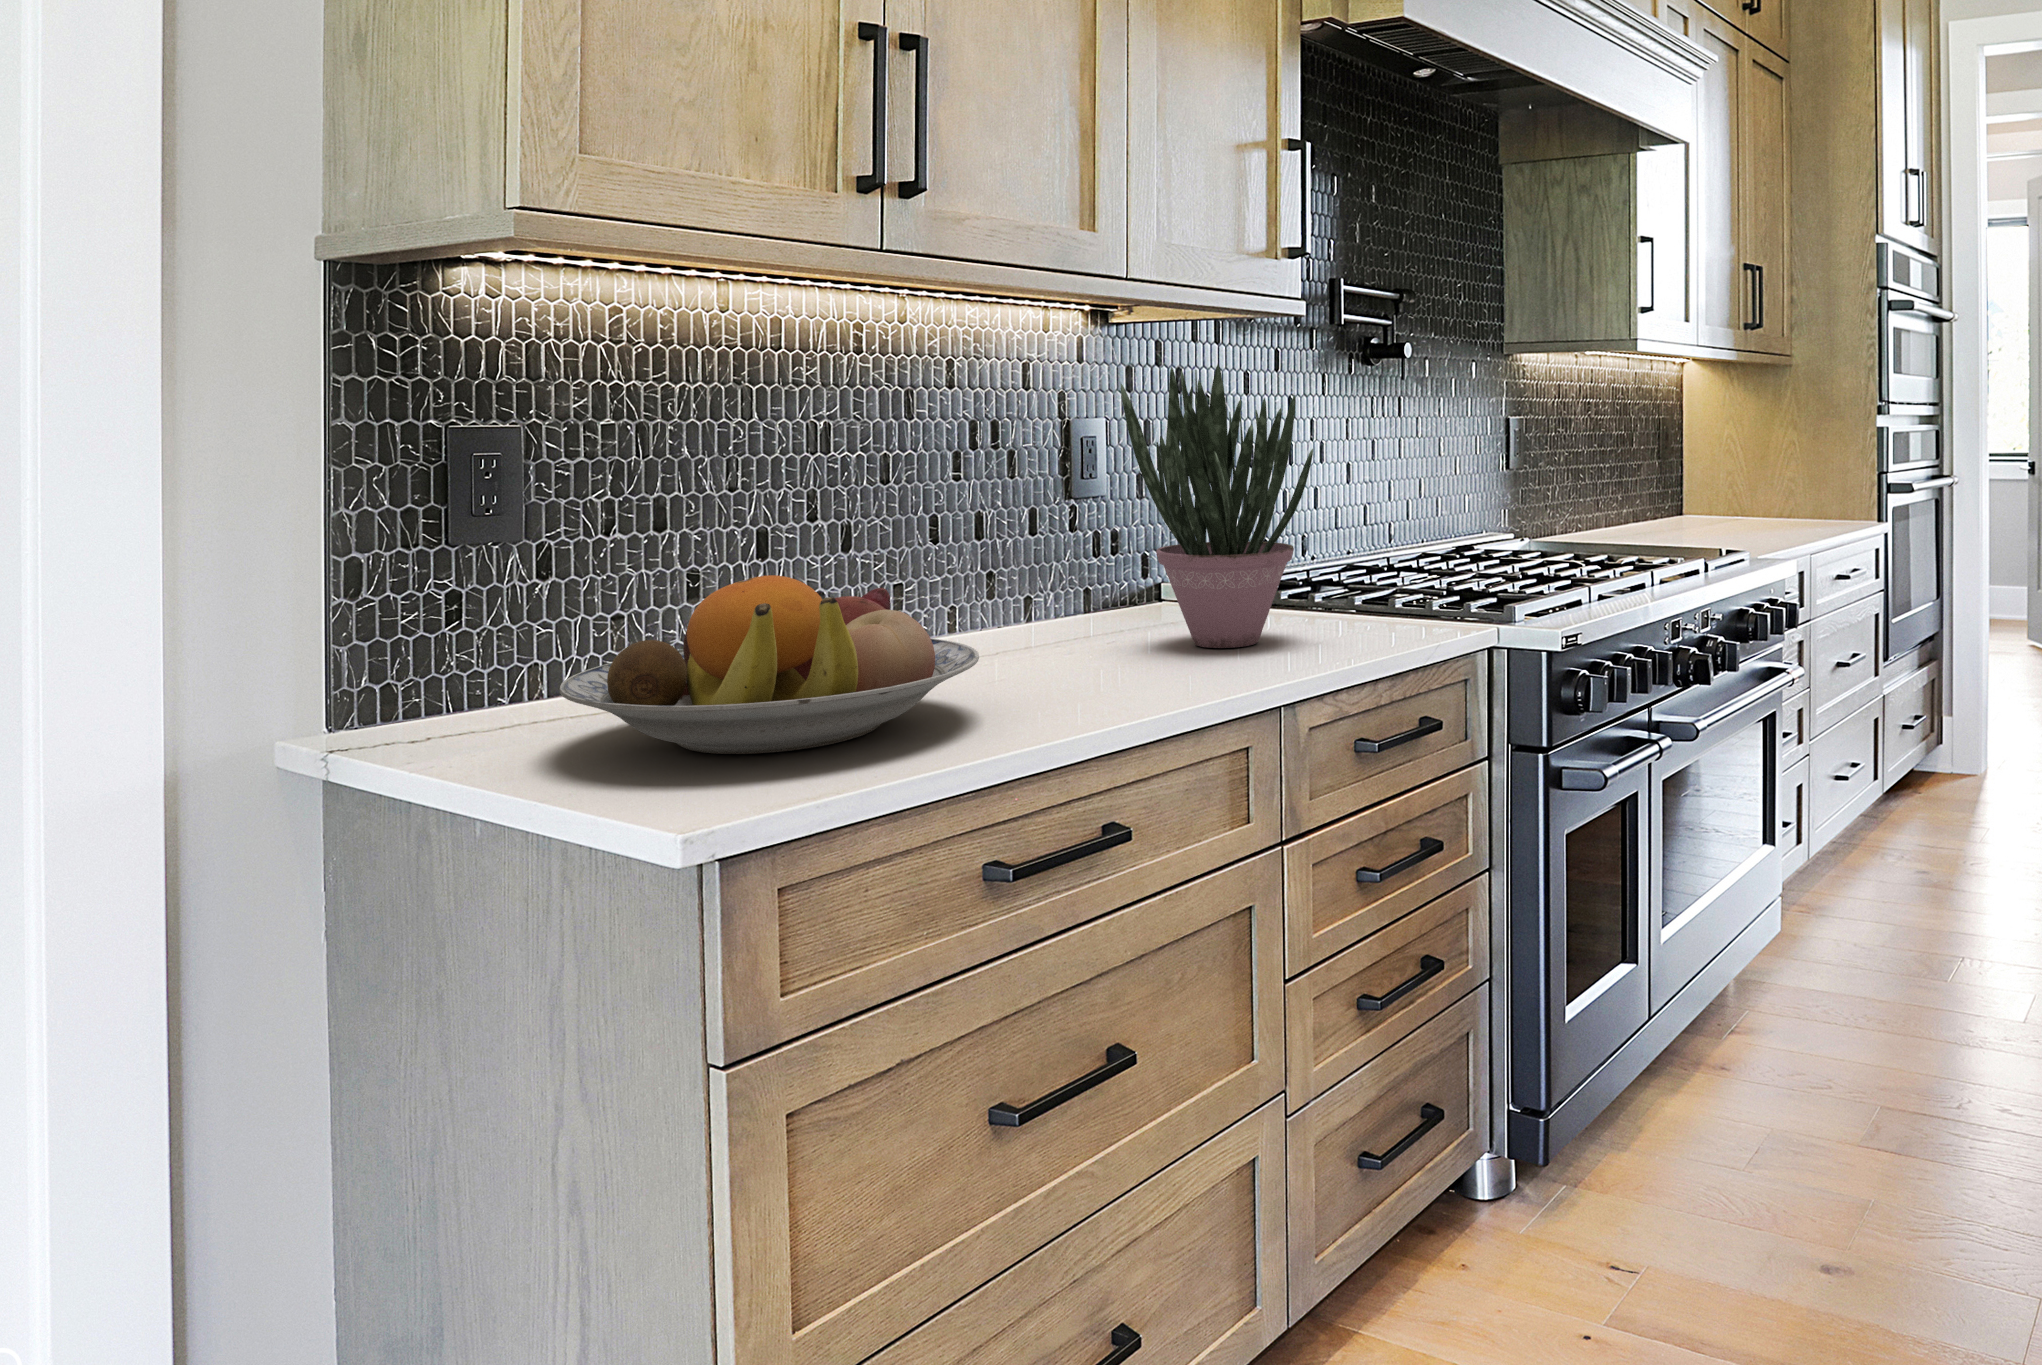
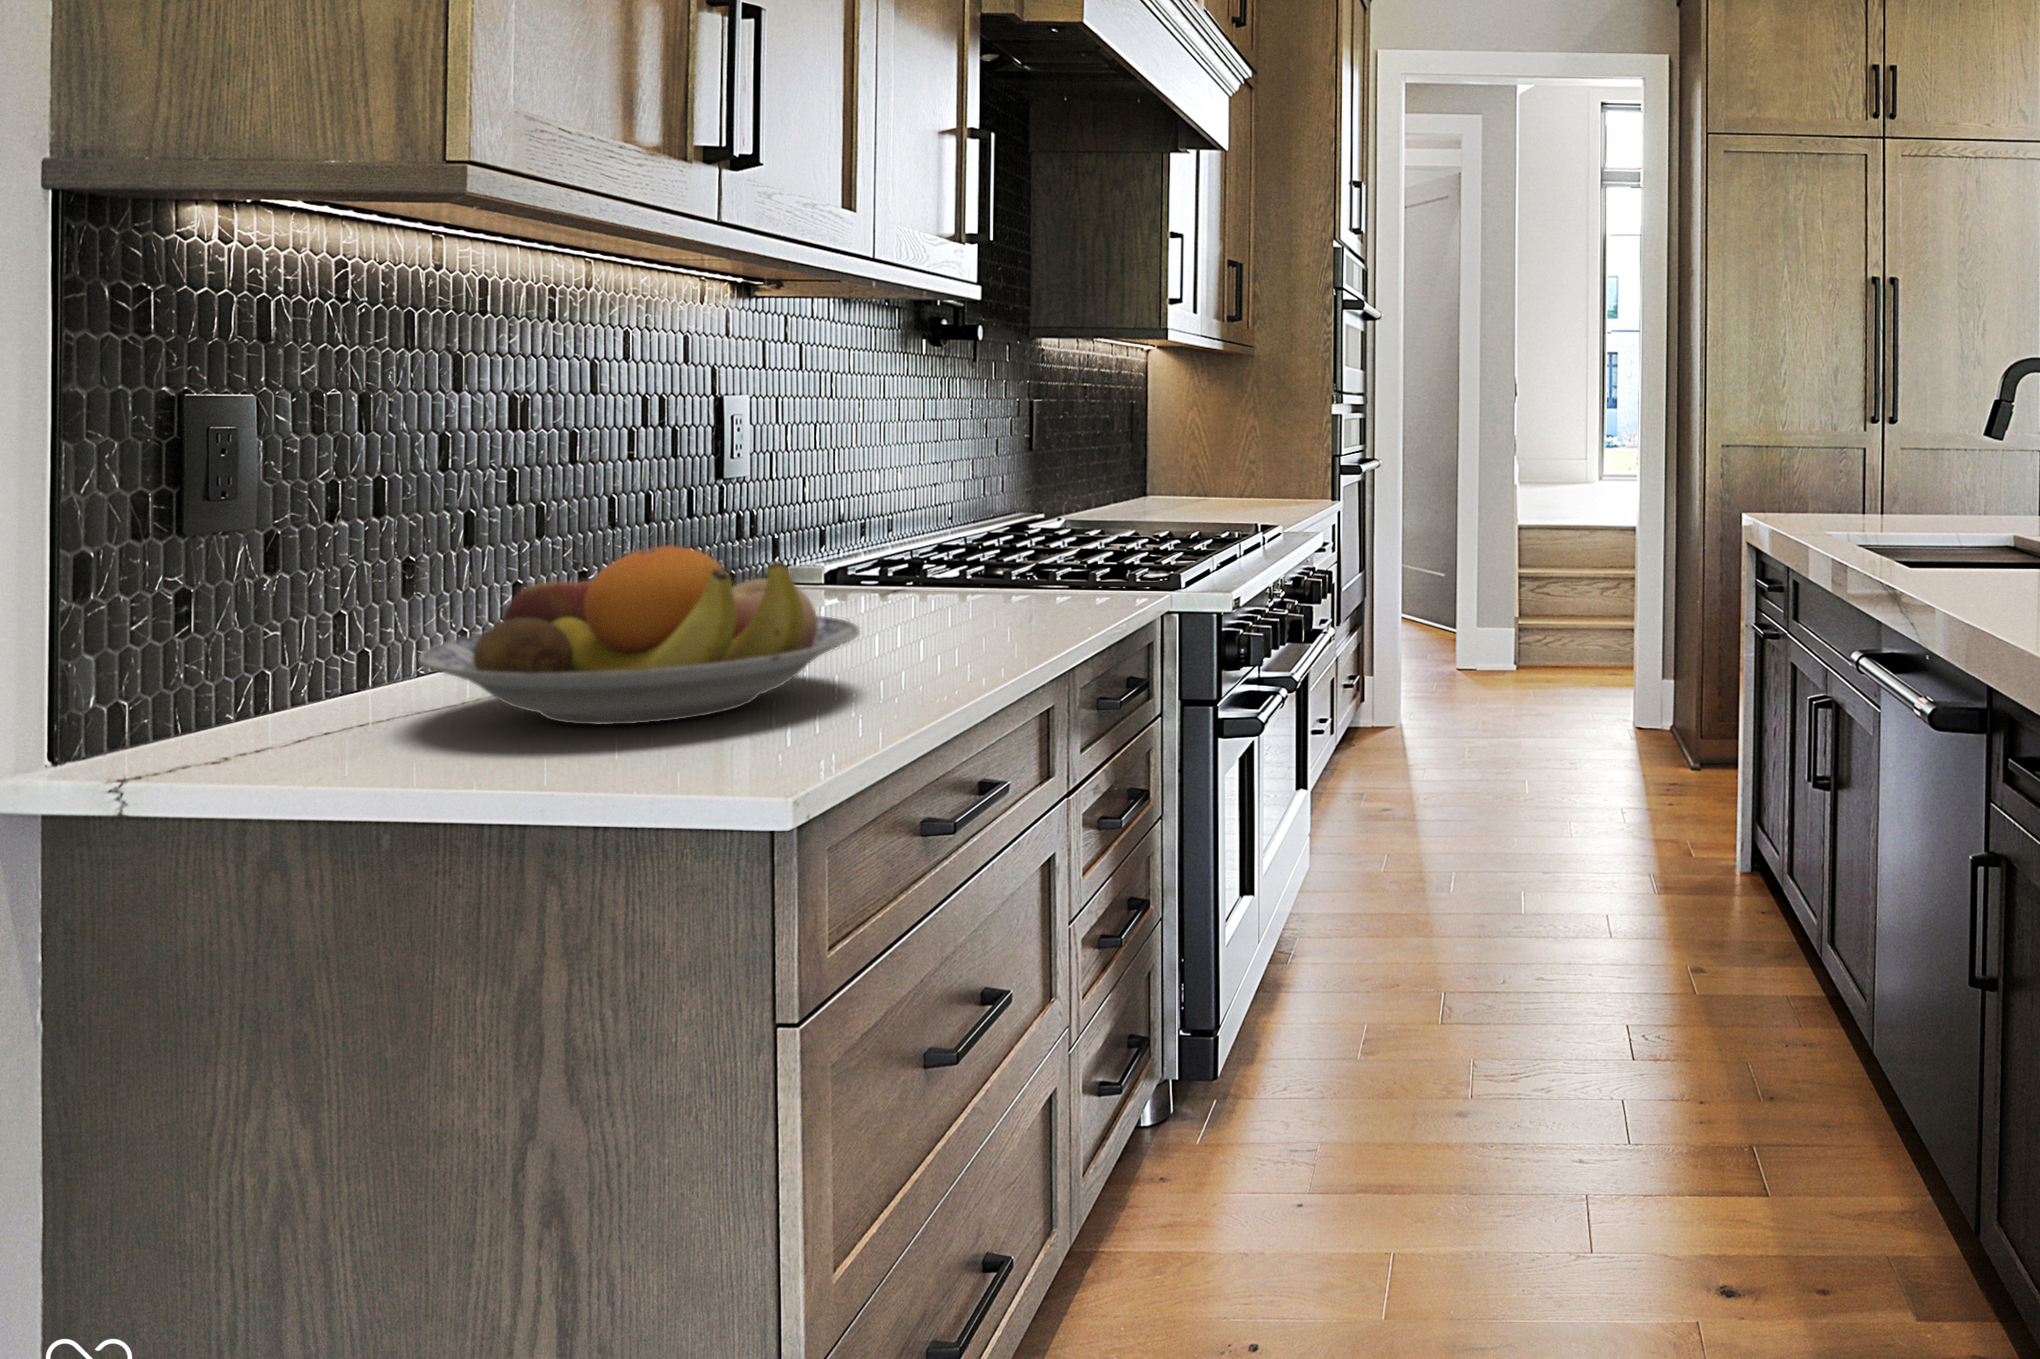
potted plant: present [1121,364,1313,648] -> none [843,344,1045,618]

